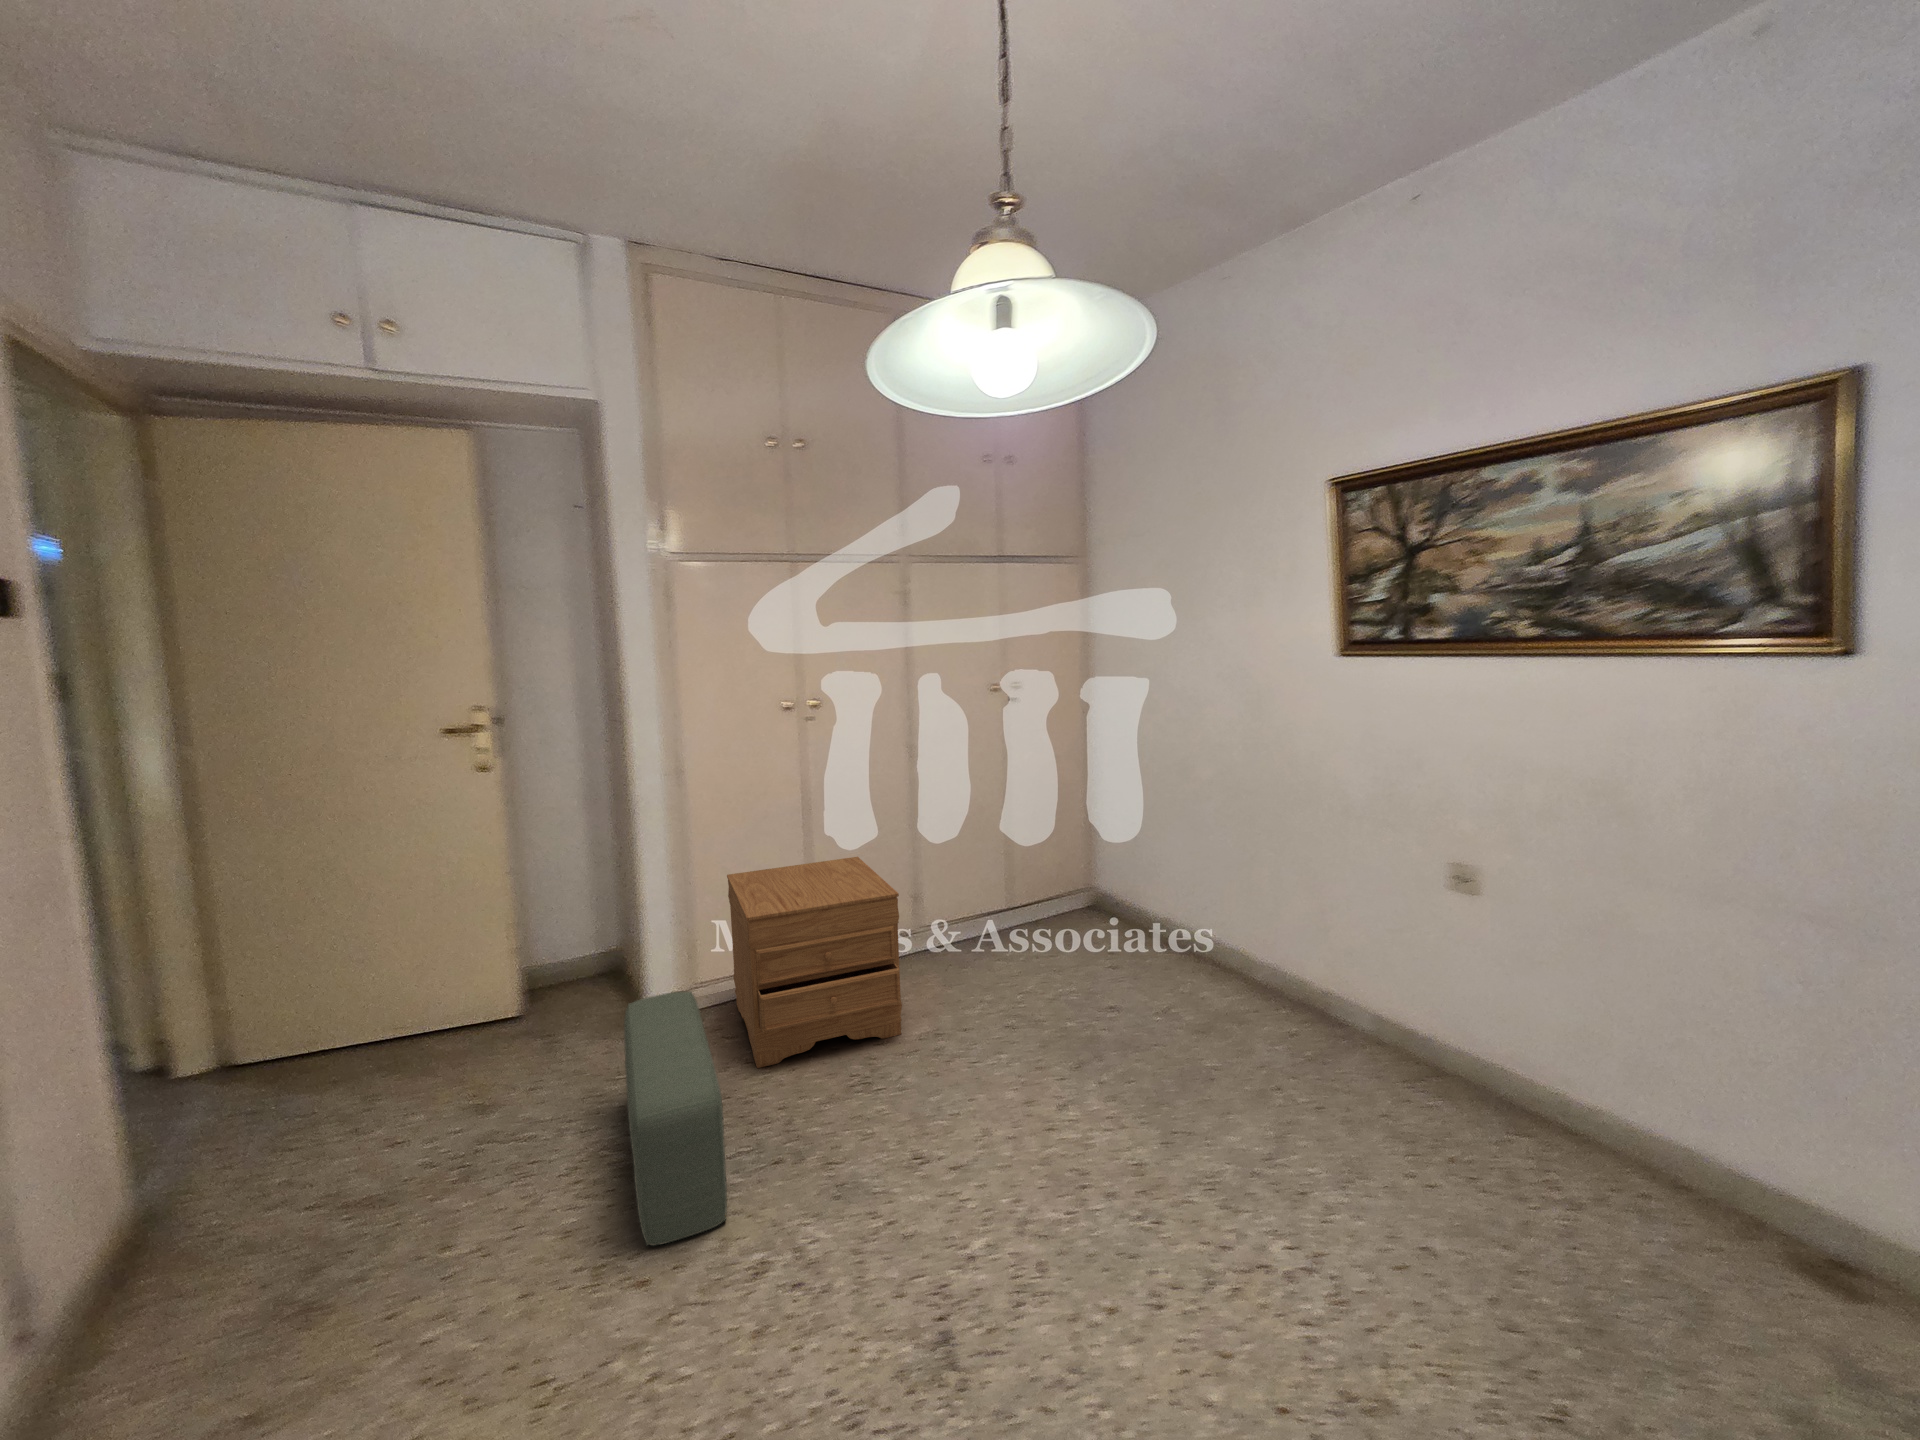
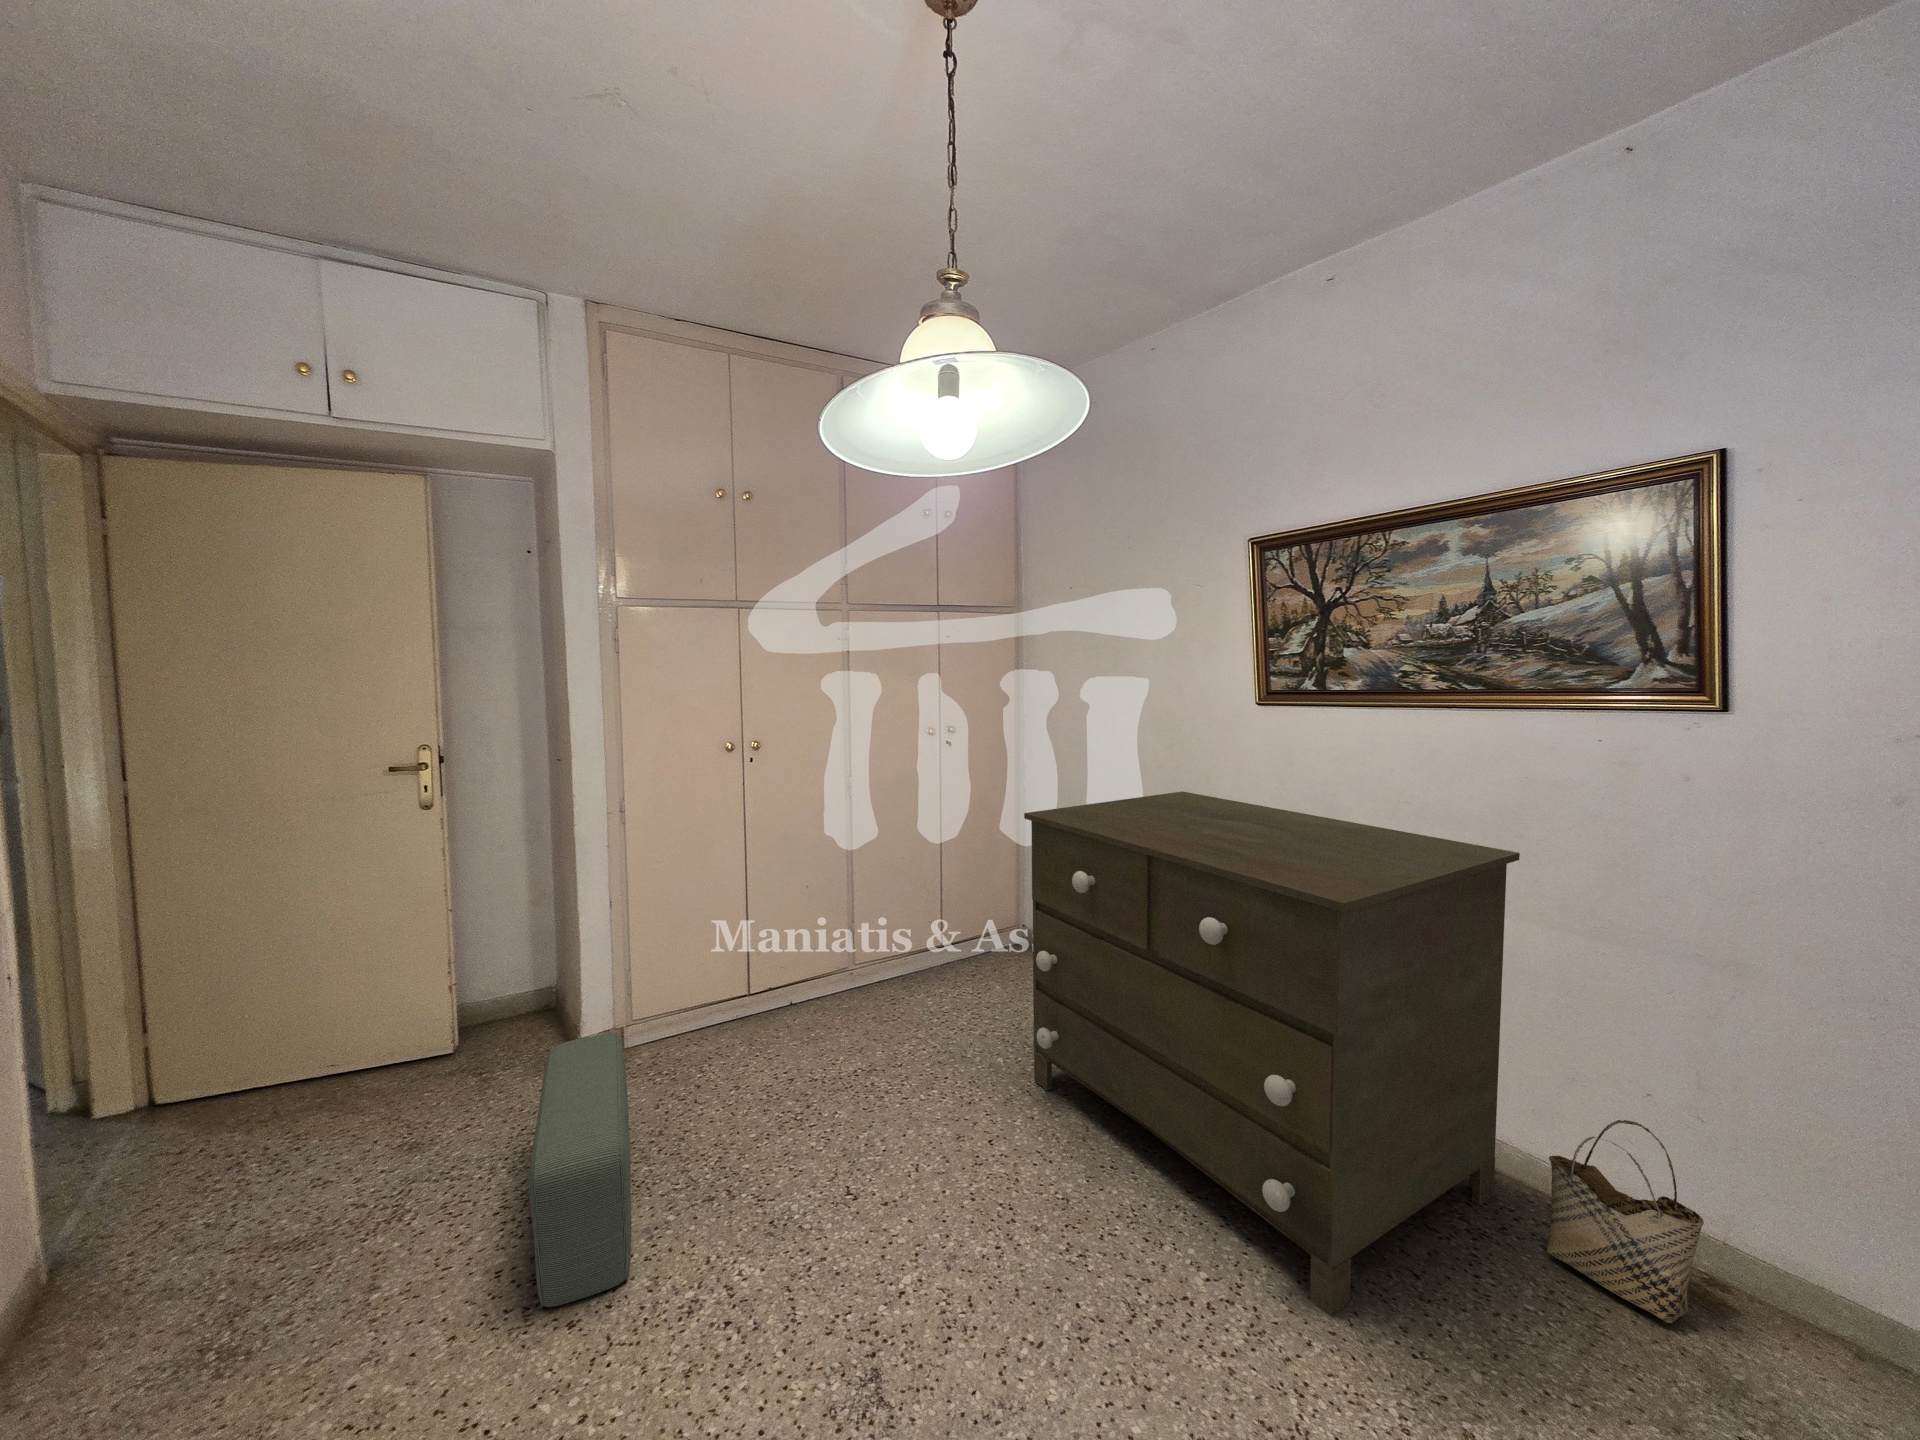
dresser: none [1093,748,1618,1255] -> present [1024,791,1520,1317]
nightstand: present [727,857,902,1068] -> none [669,894,836,1110]
woven basket: none [1641,1064,1807,1259] -> present [1547,1120,1704,1323]

